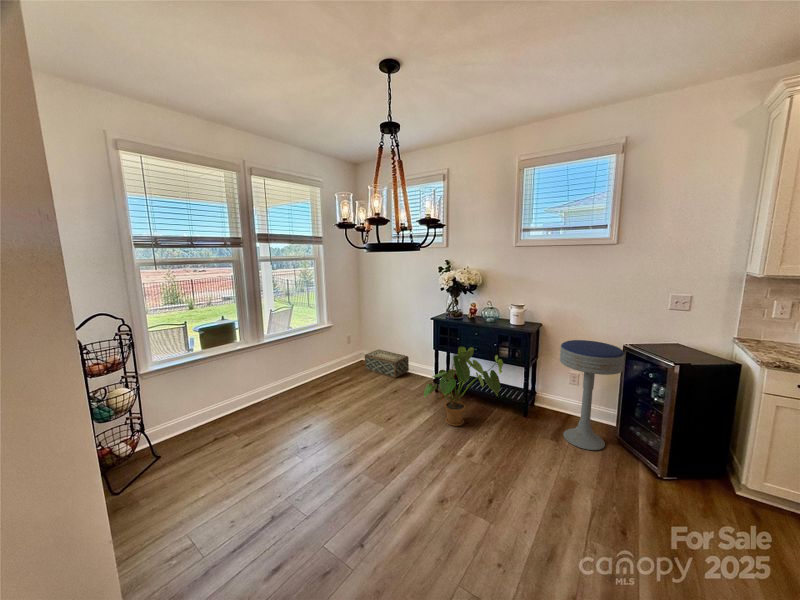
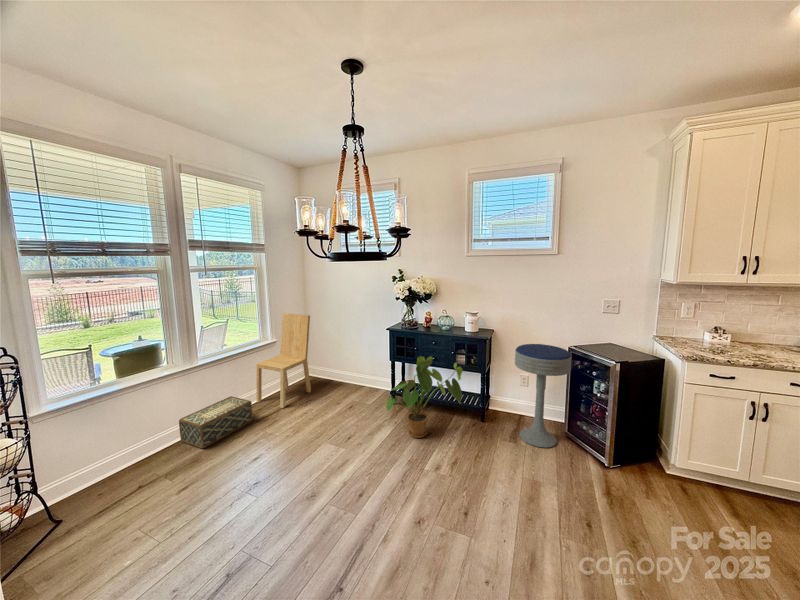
dining chair: none [312,301,361,387] -> present [256,313,311,408]
woven basket: present [365,350,409,378] -> present [179,396,253,448]

